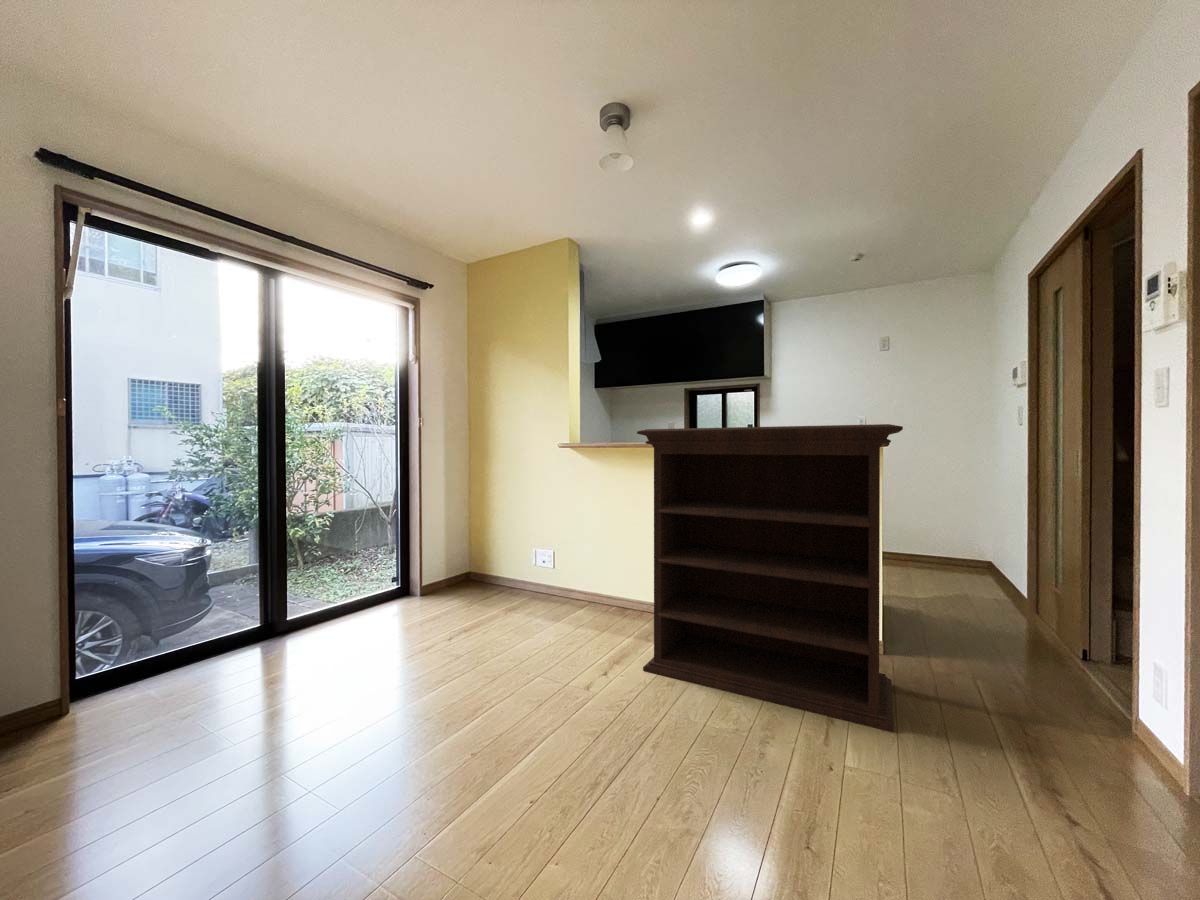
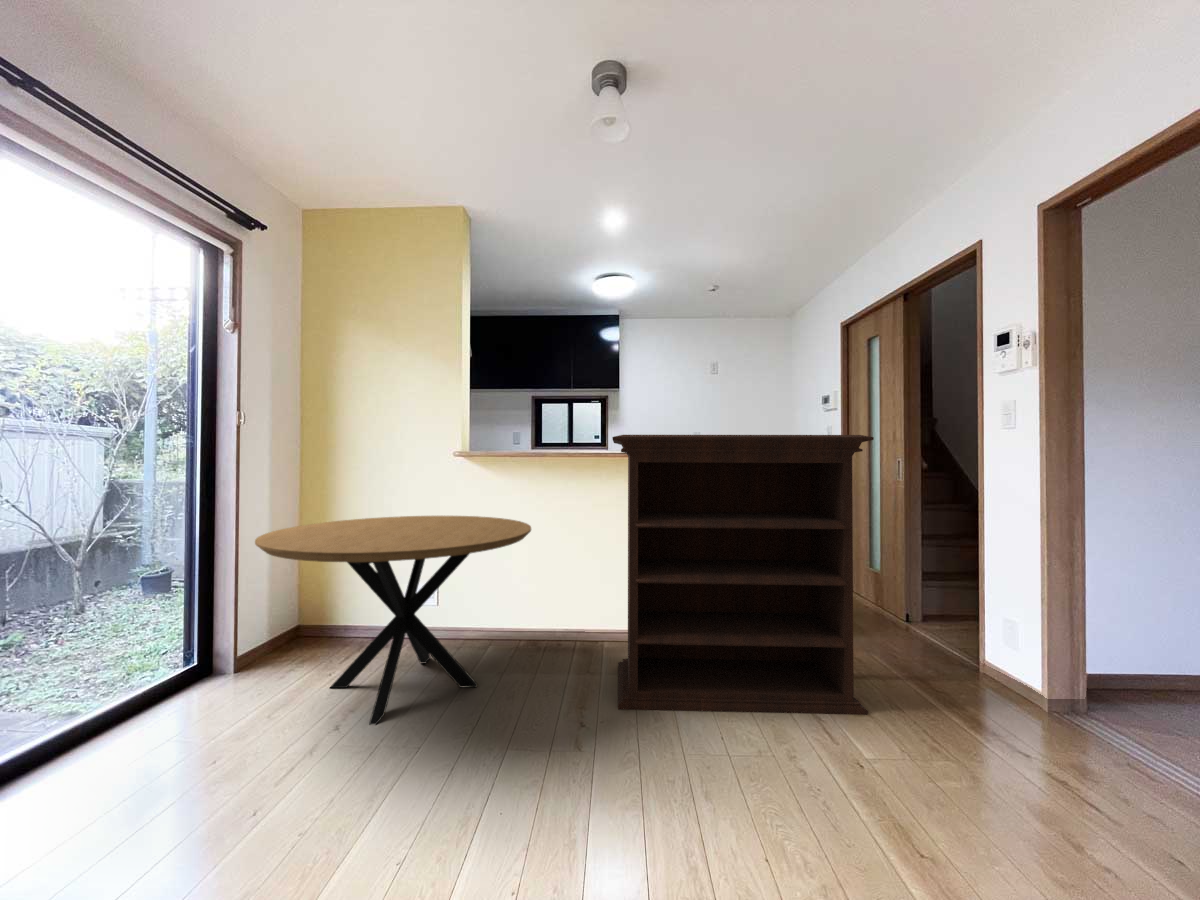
dining table: none [405,495,602,644] -> present [255,516,531,725]

